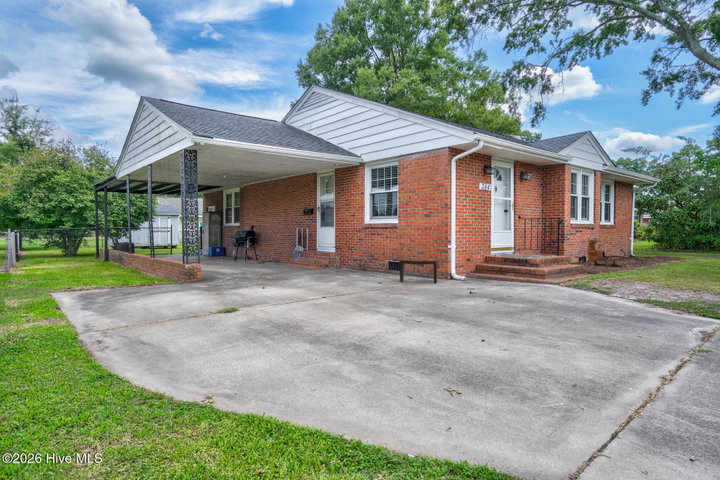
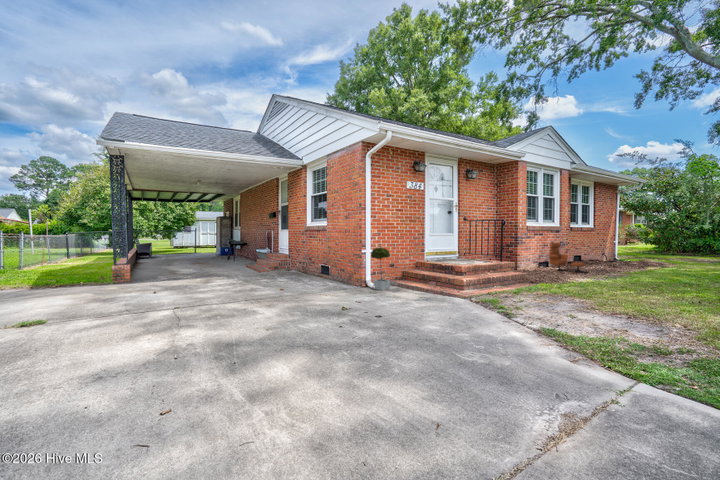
potted tree: none [456,243,473,283] -> present [371,247,390,290]
bench: present [399,260,439,283] -> none [311,264,354,290]

